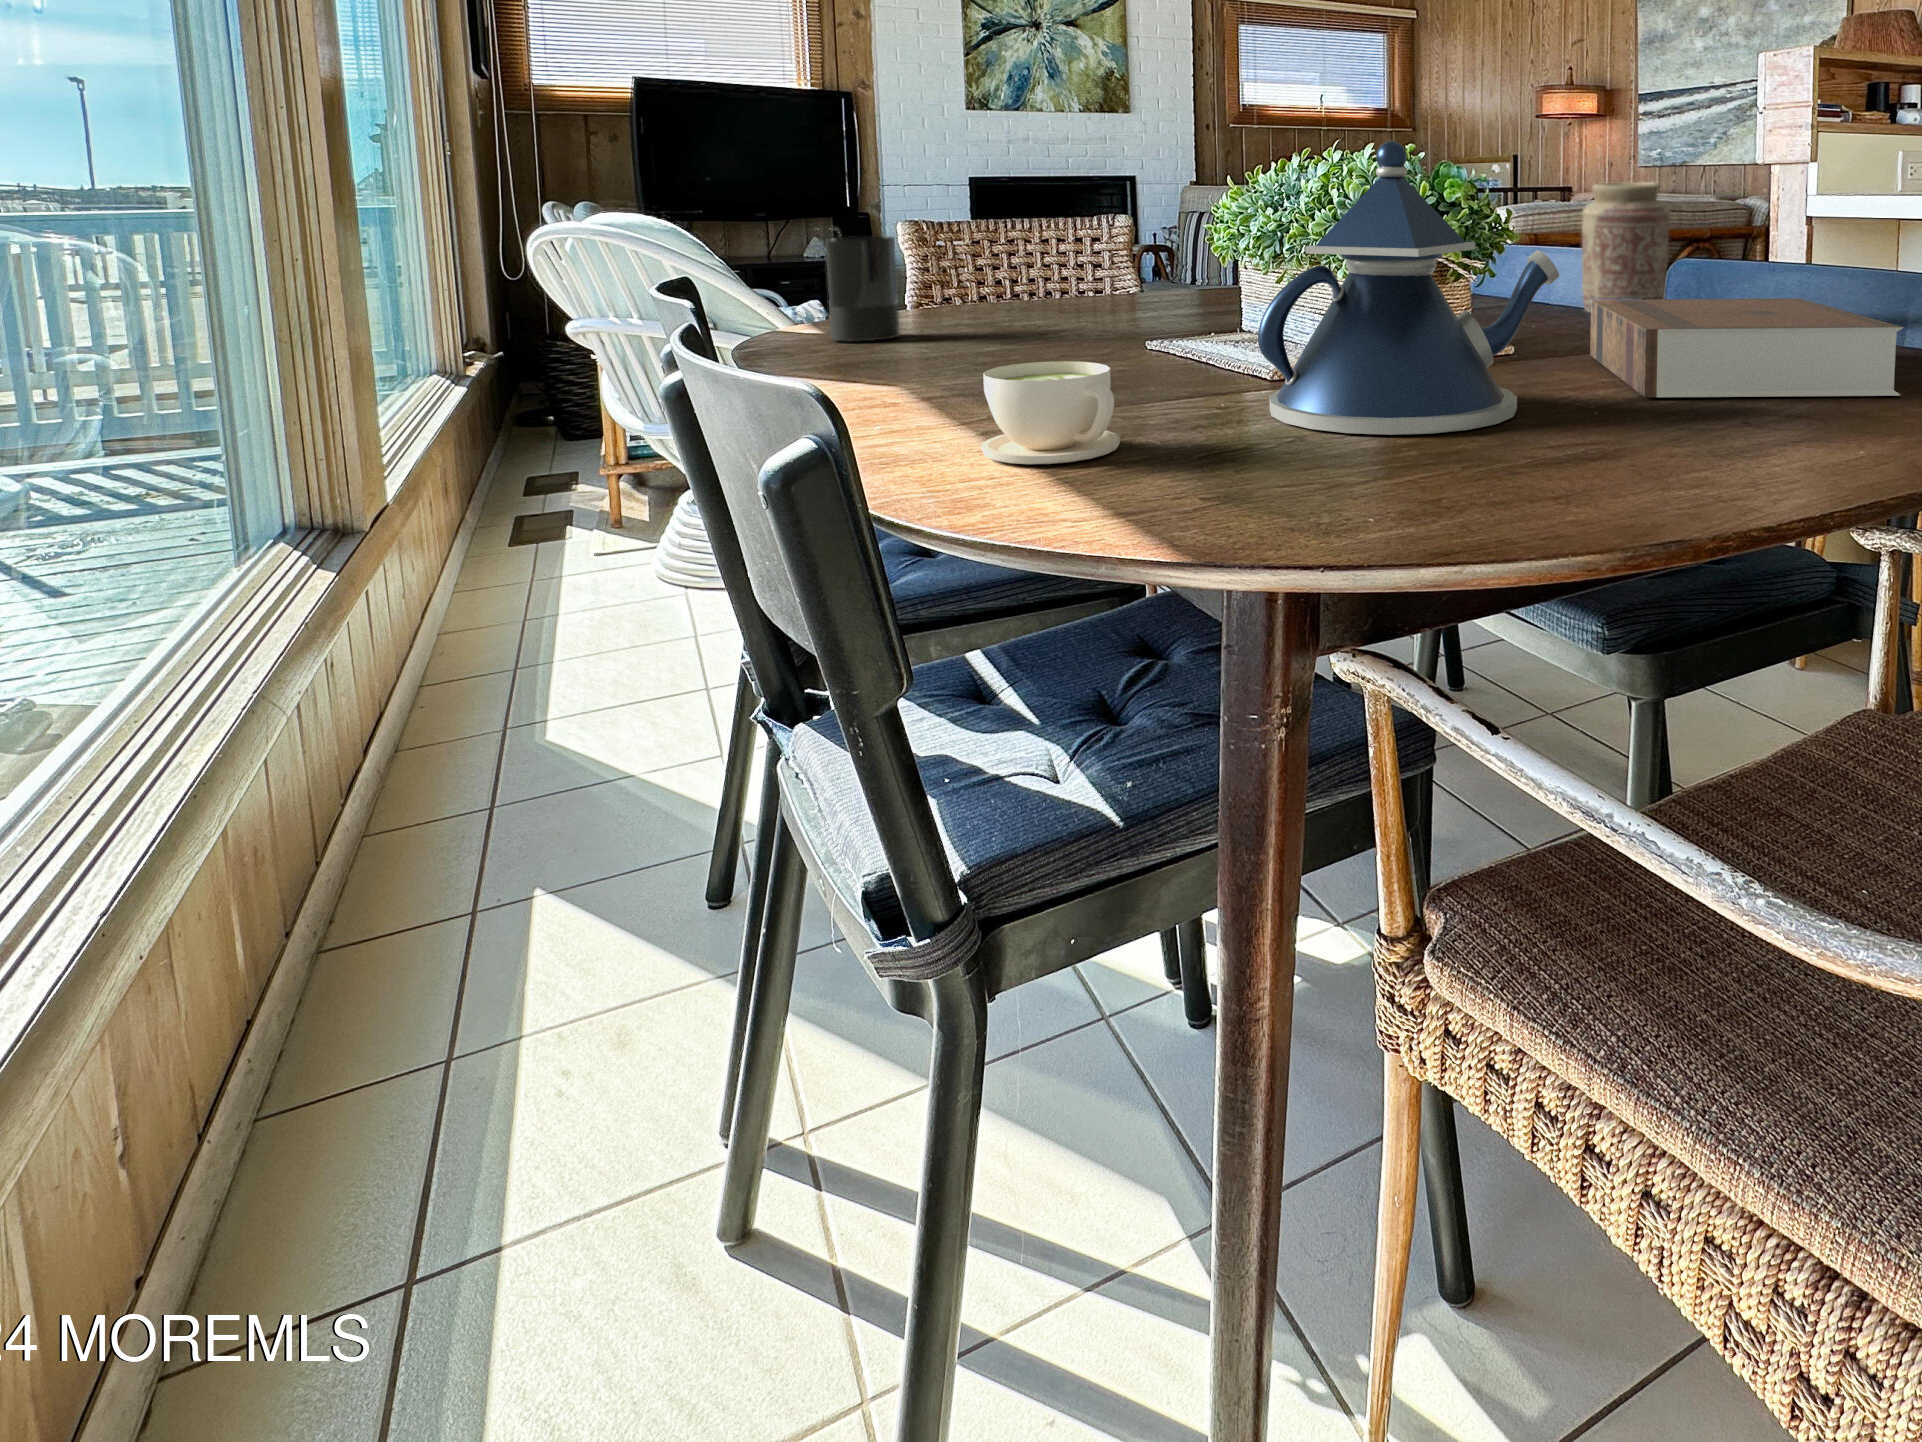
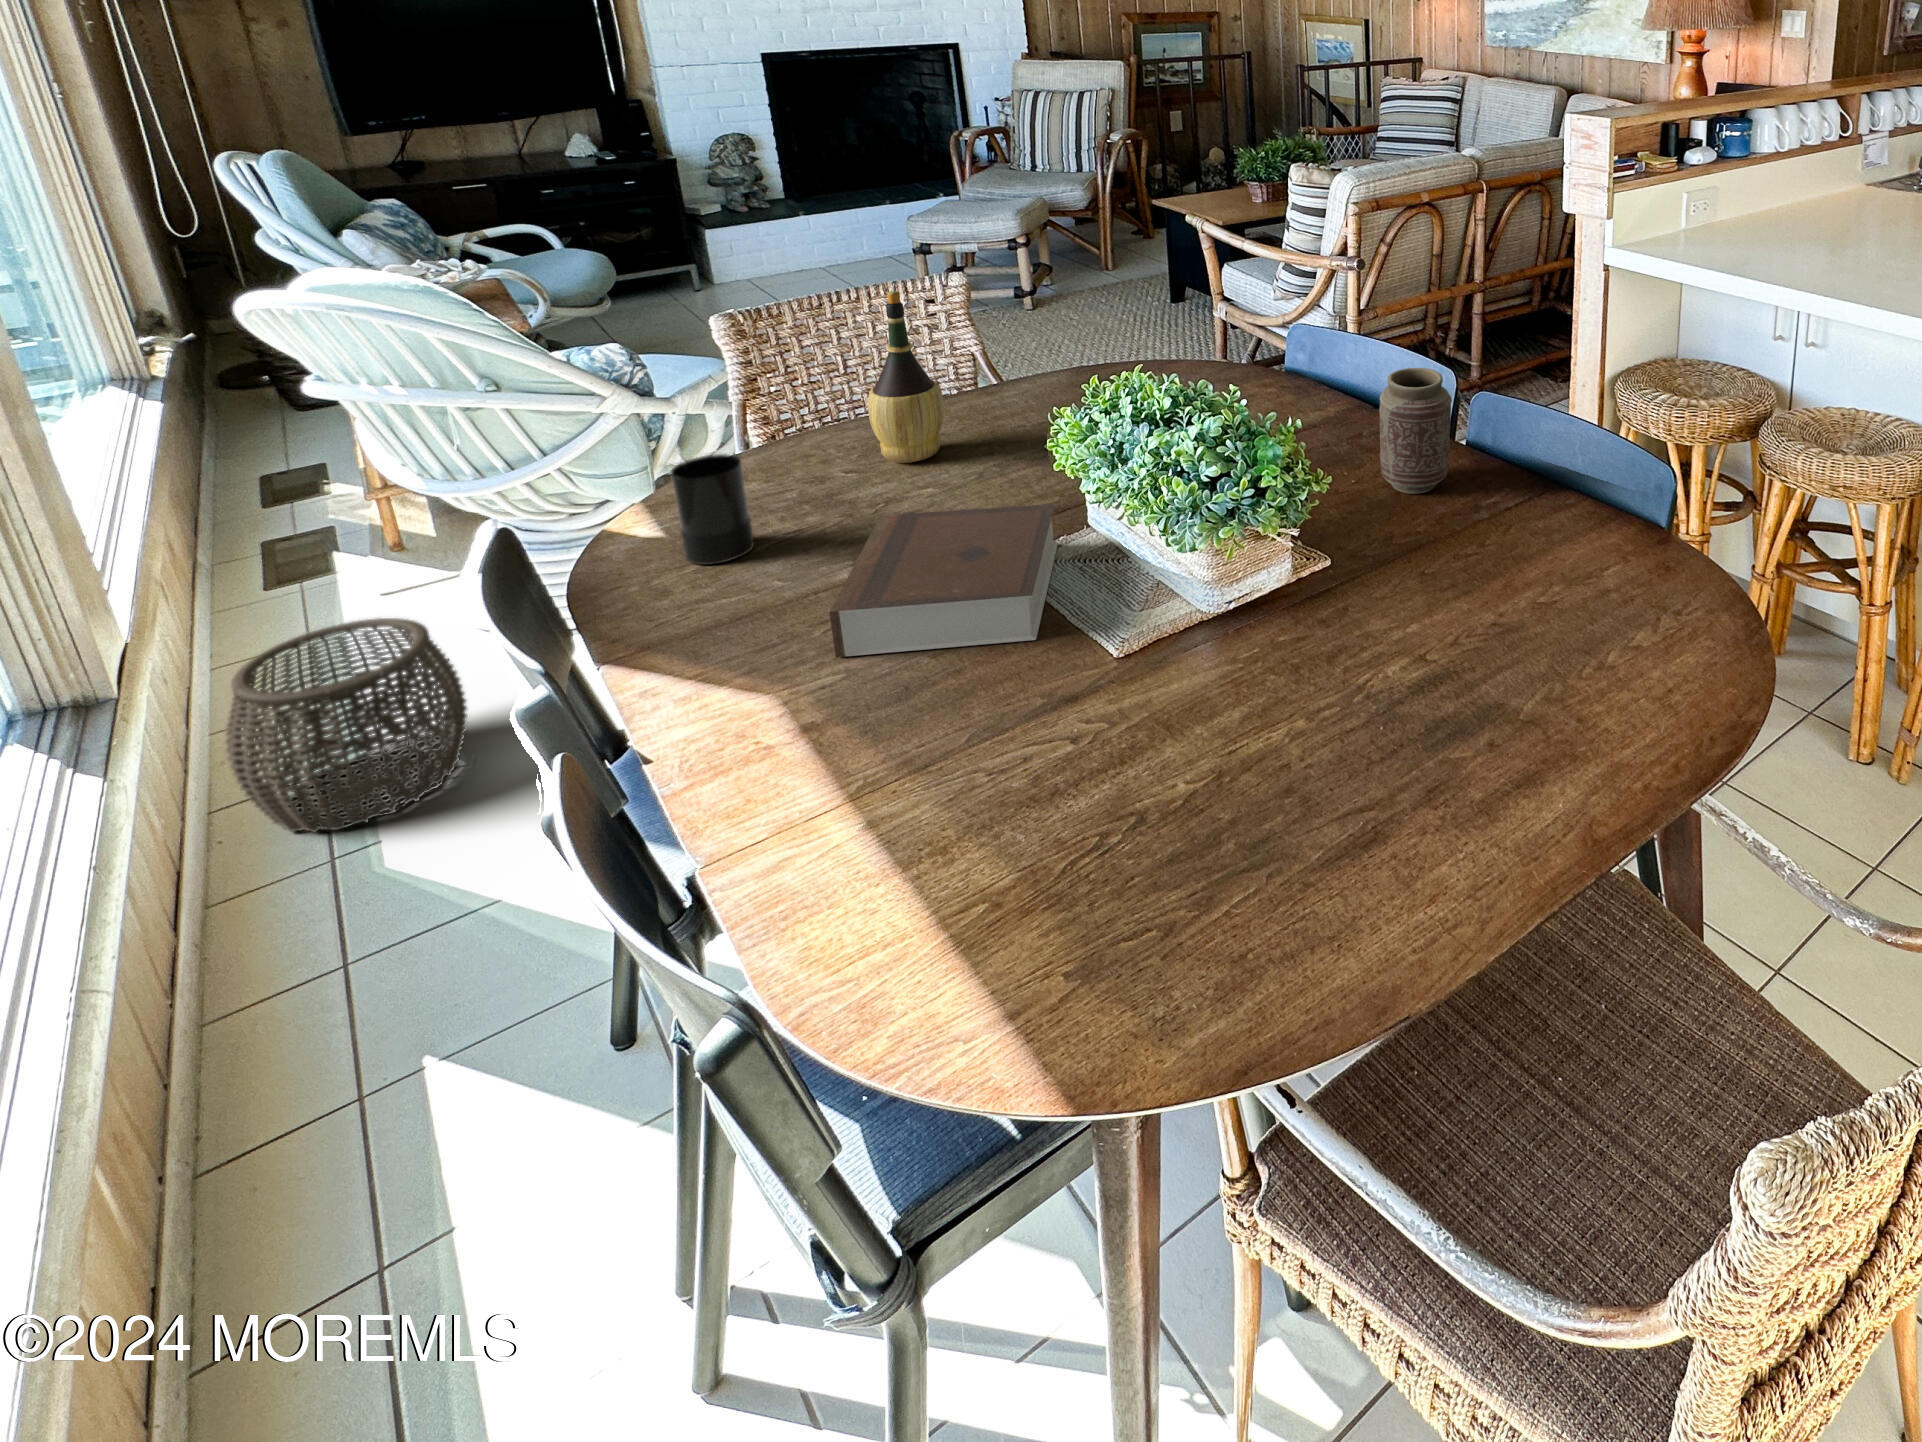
wine bottle: none [1027,124,1103,311] -> present [868,291,944,463]
teapot: present [1258,141,1559,435] -> none [1099,535,1338,781]
book: present [1590,298,1904,397] -> present [829,504,1058,657]
coffee cup: present [982,361,1120,464] -> none [878,758,993,874]
woven basket: none [422,520,636,716] -> present [225,618,467,832]

